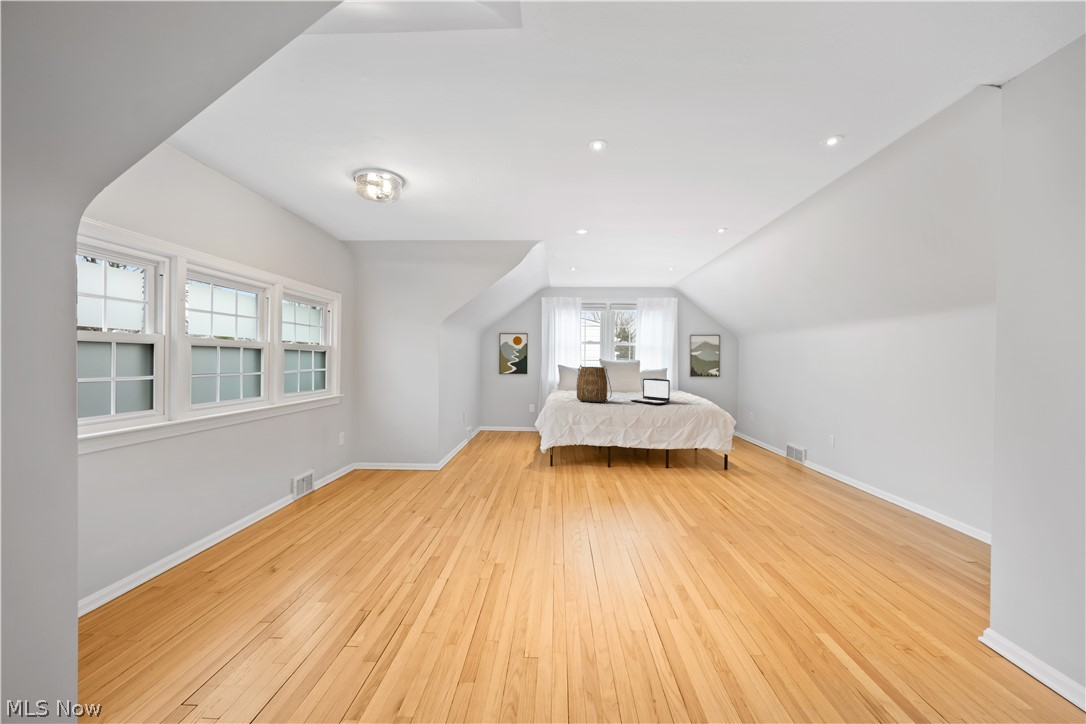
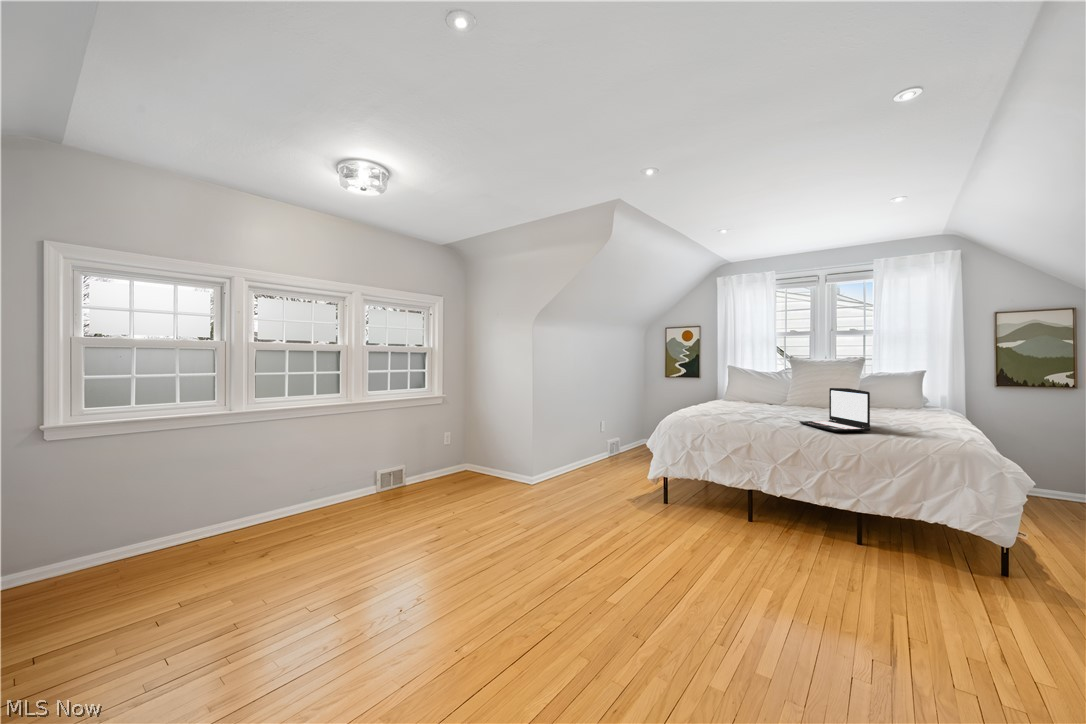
tote bag: present [577,365,612,402] -> none [707,366,761,421]

